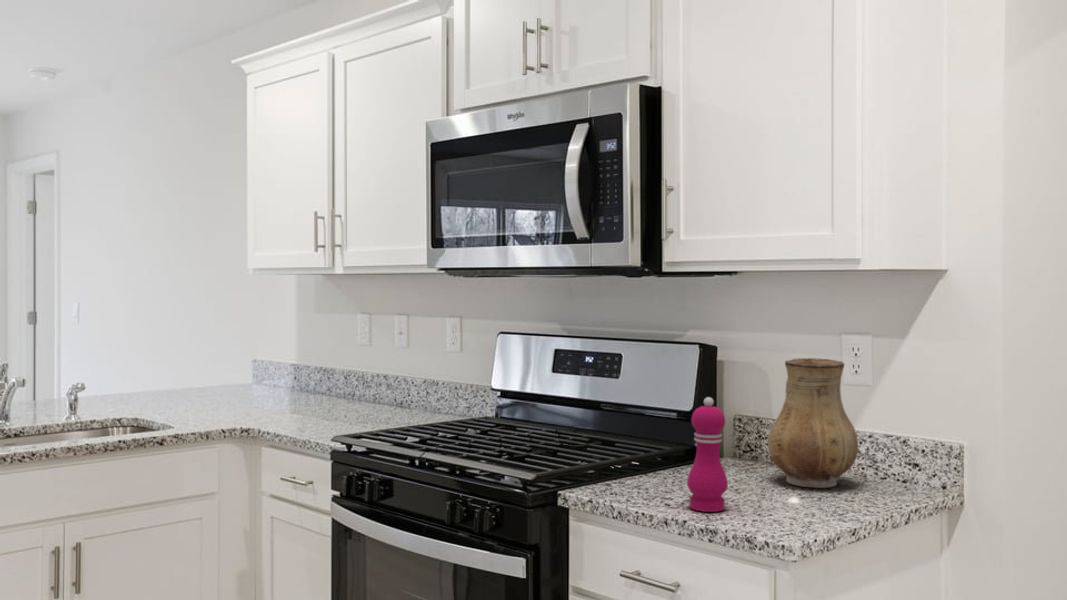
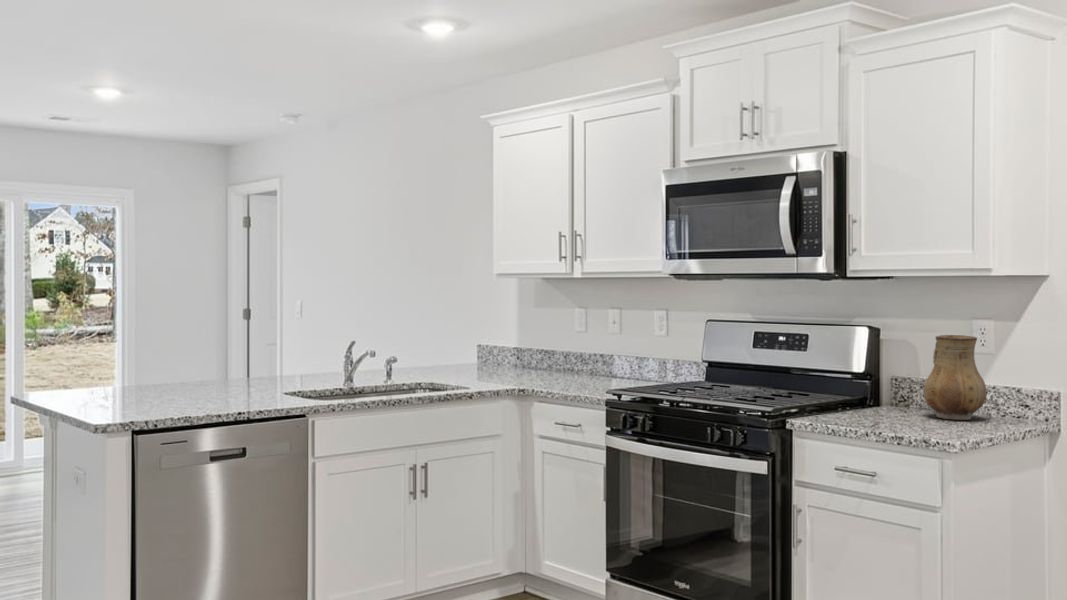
pepper mill: present [687,397,728,512] -> none [878,357,906,429]

